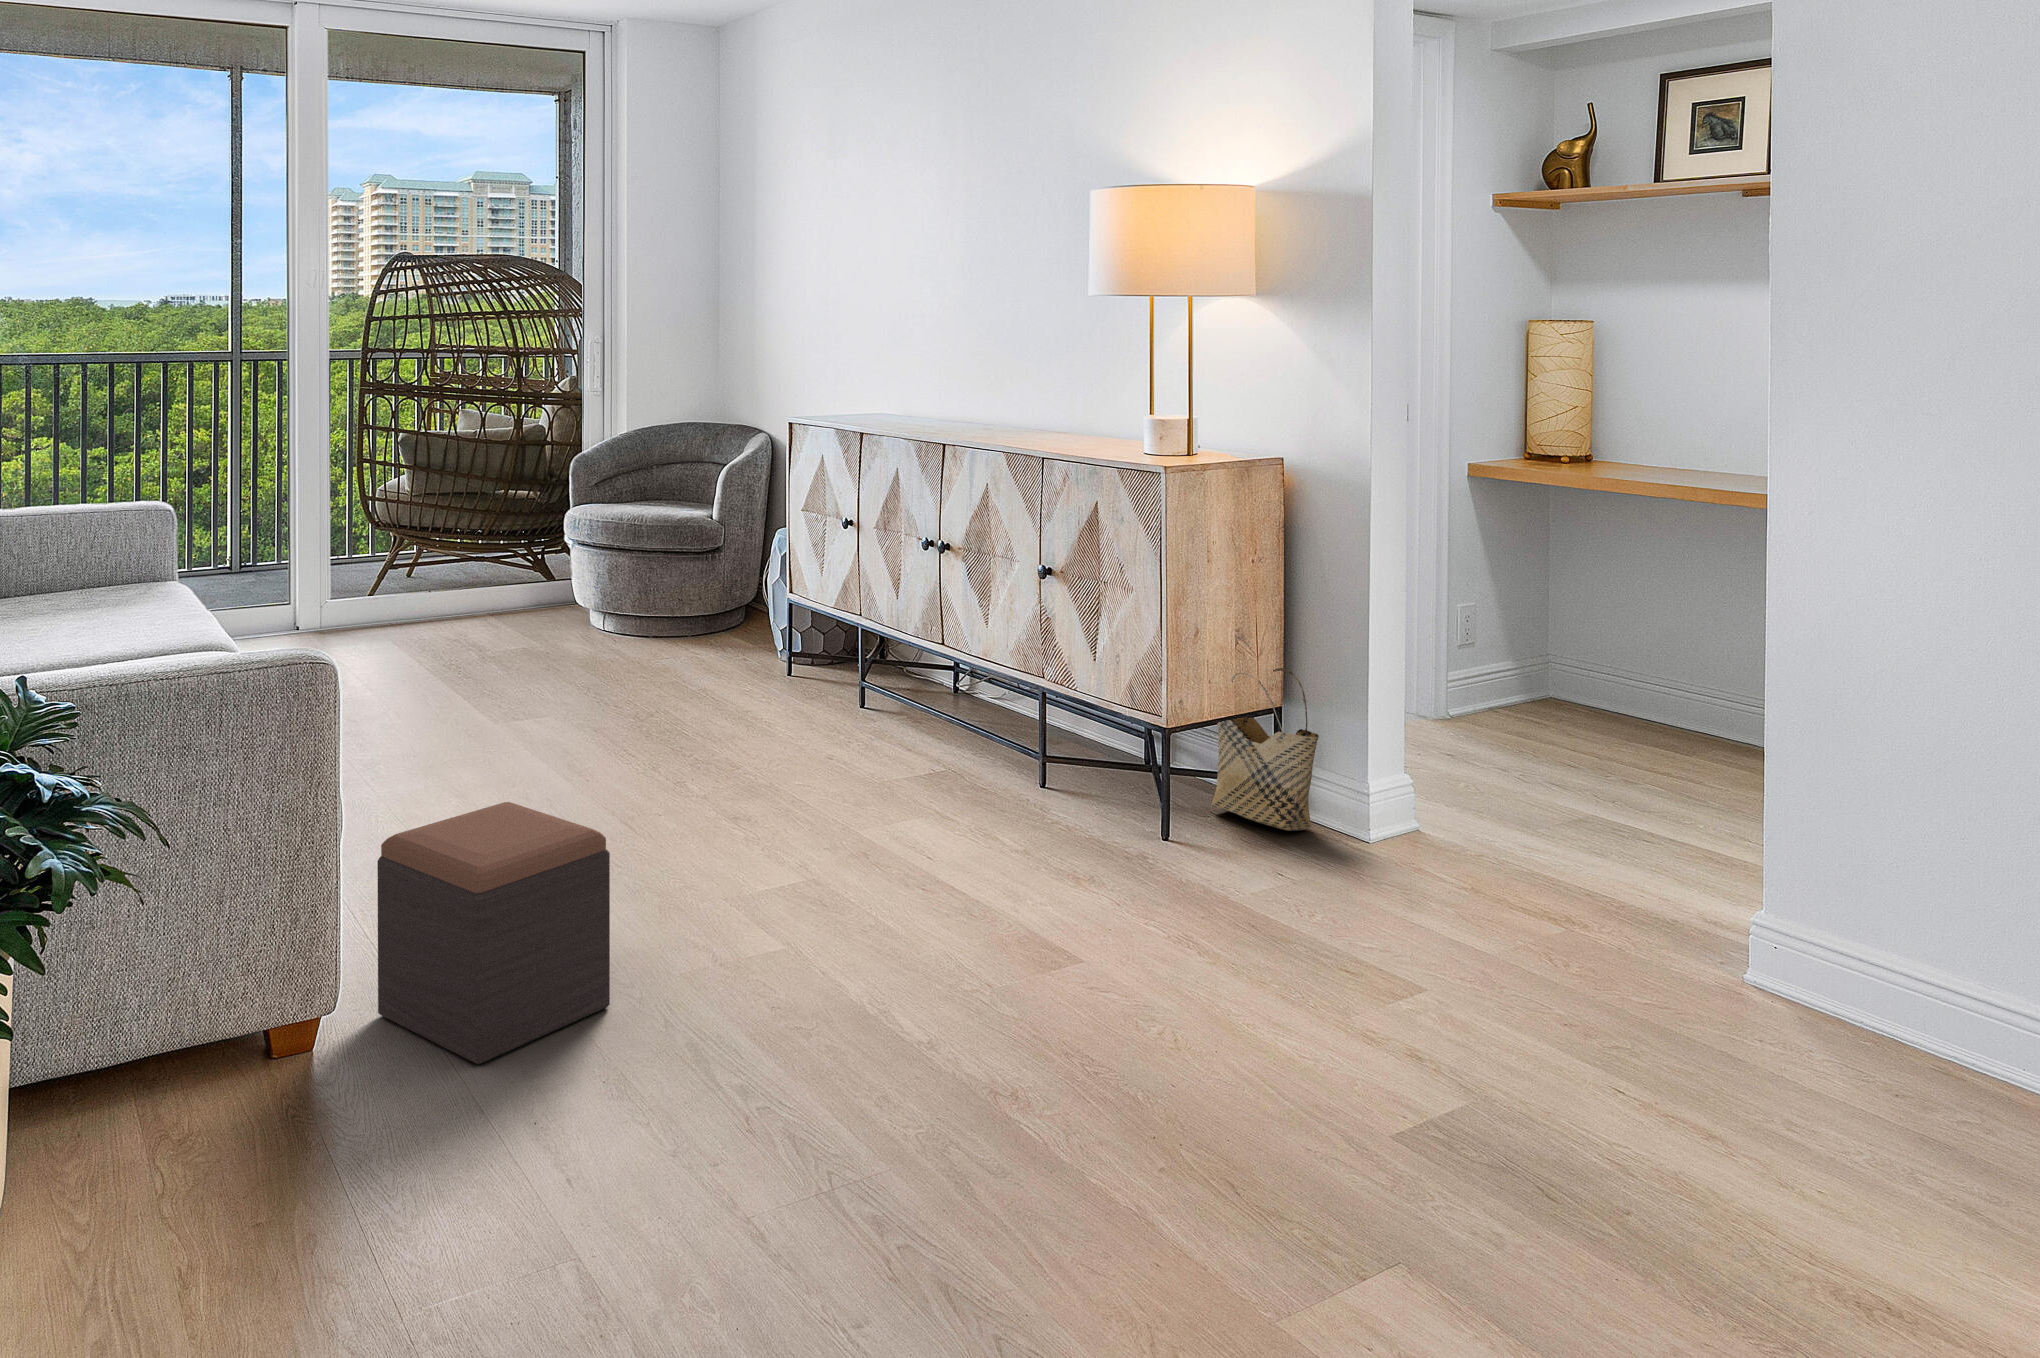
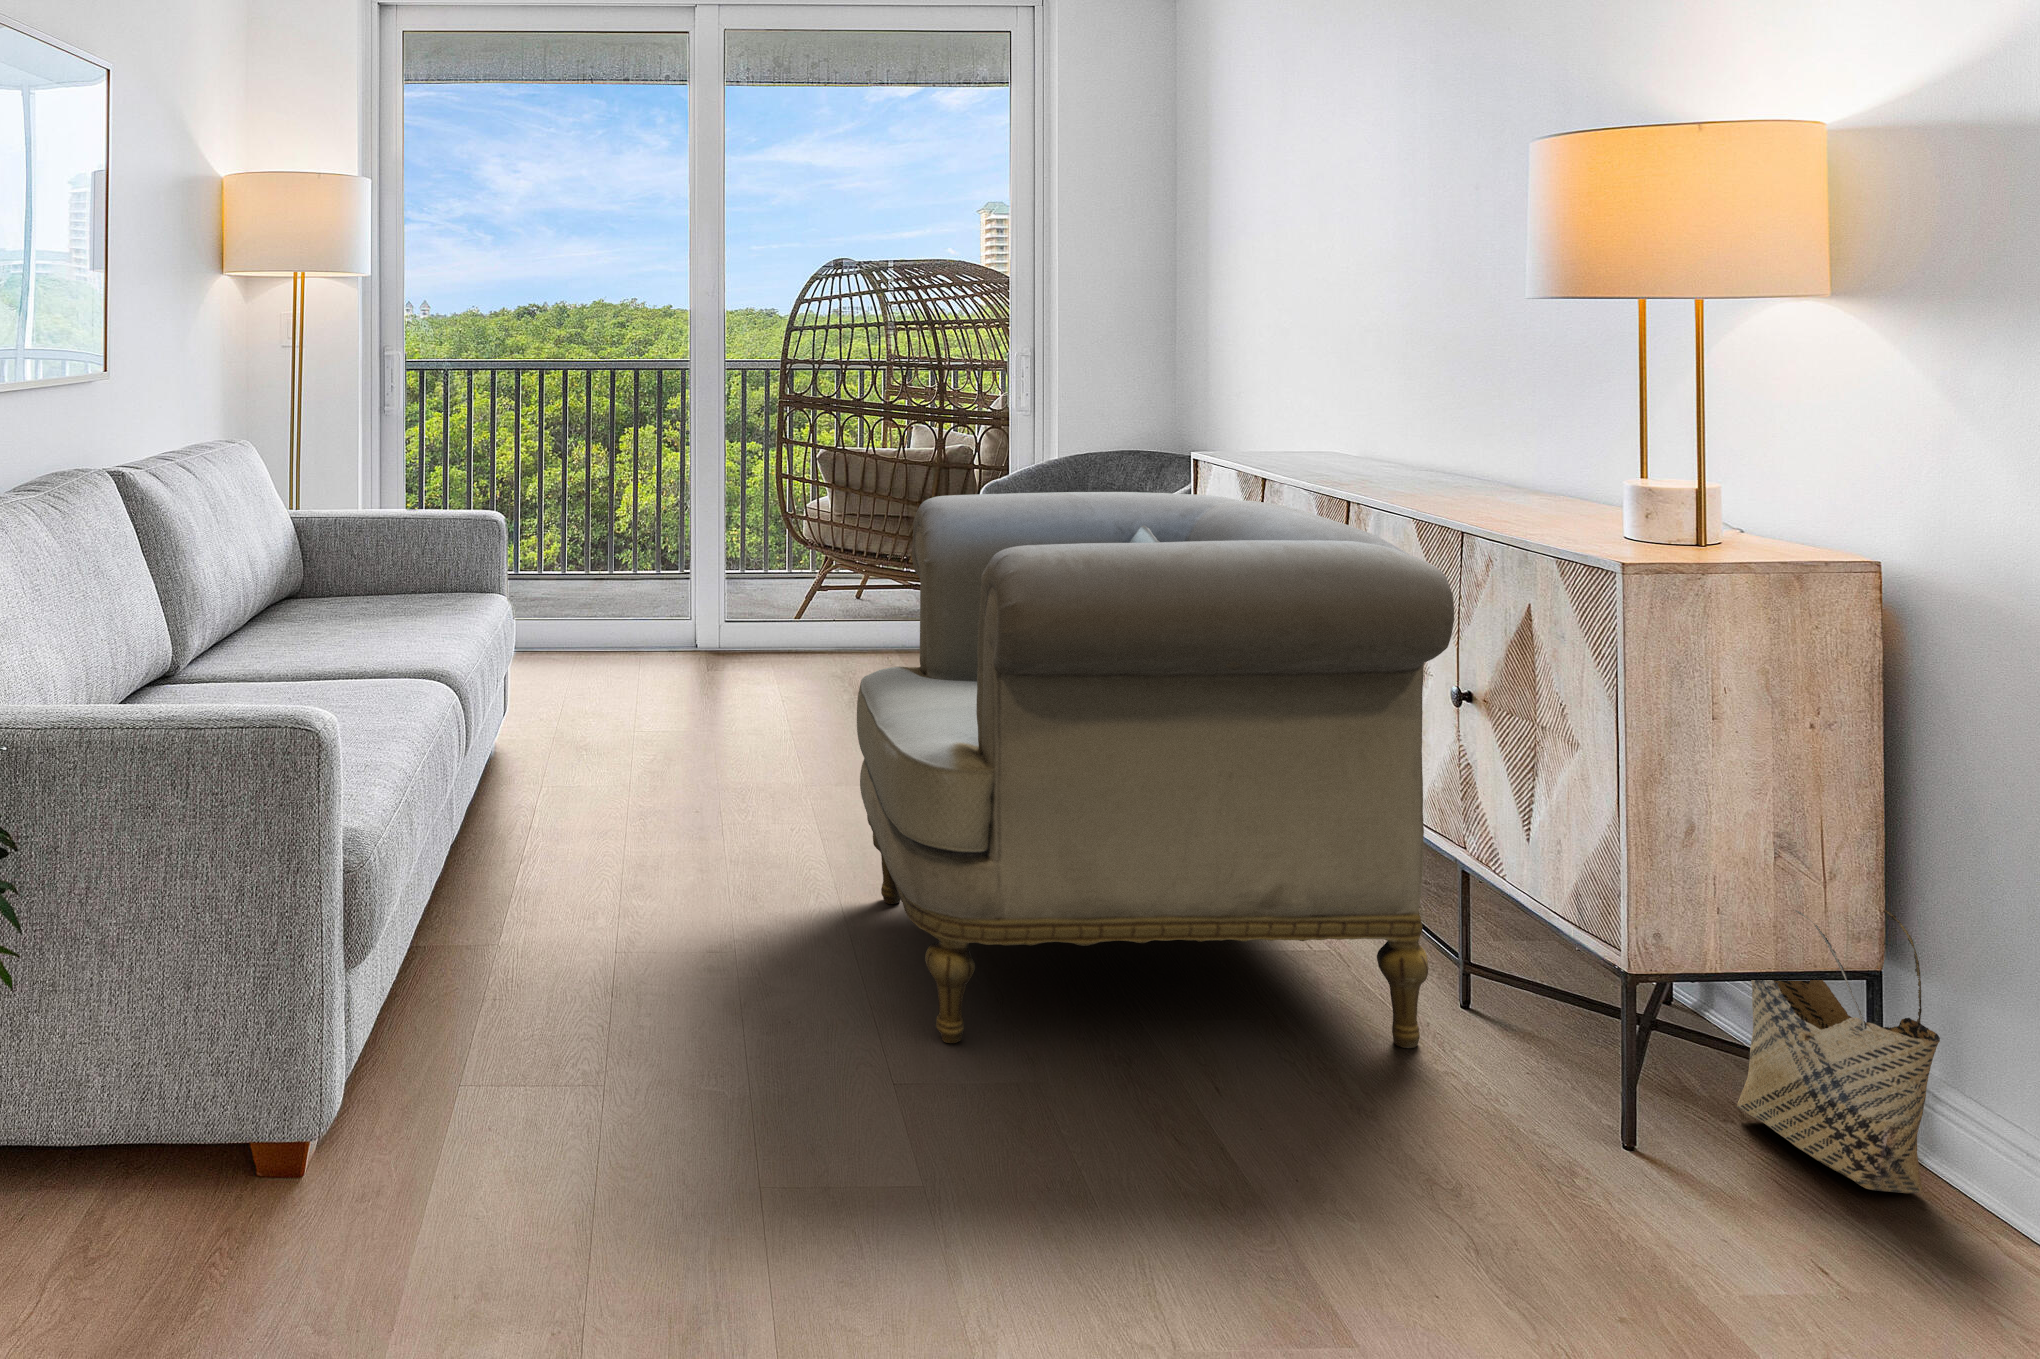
armchair: none [600,447,1056,861] -> present [857,492,1454,1048]
footstool: present [377,802,610,1065] -> none [386,934,640,1291]

